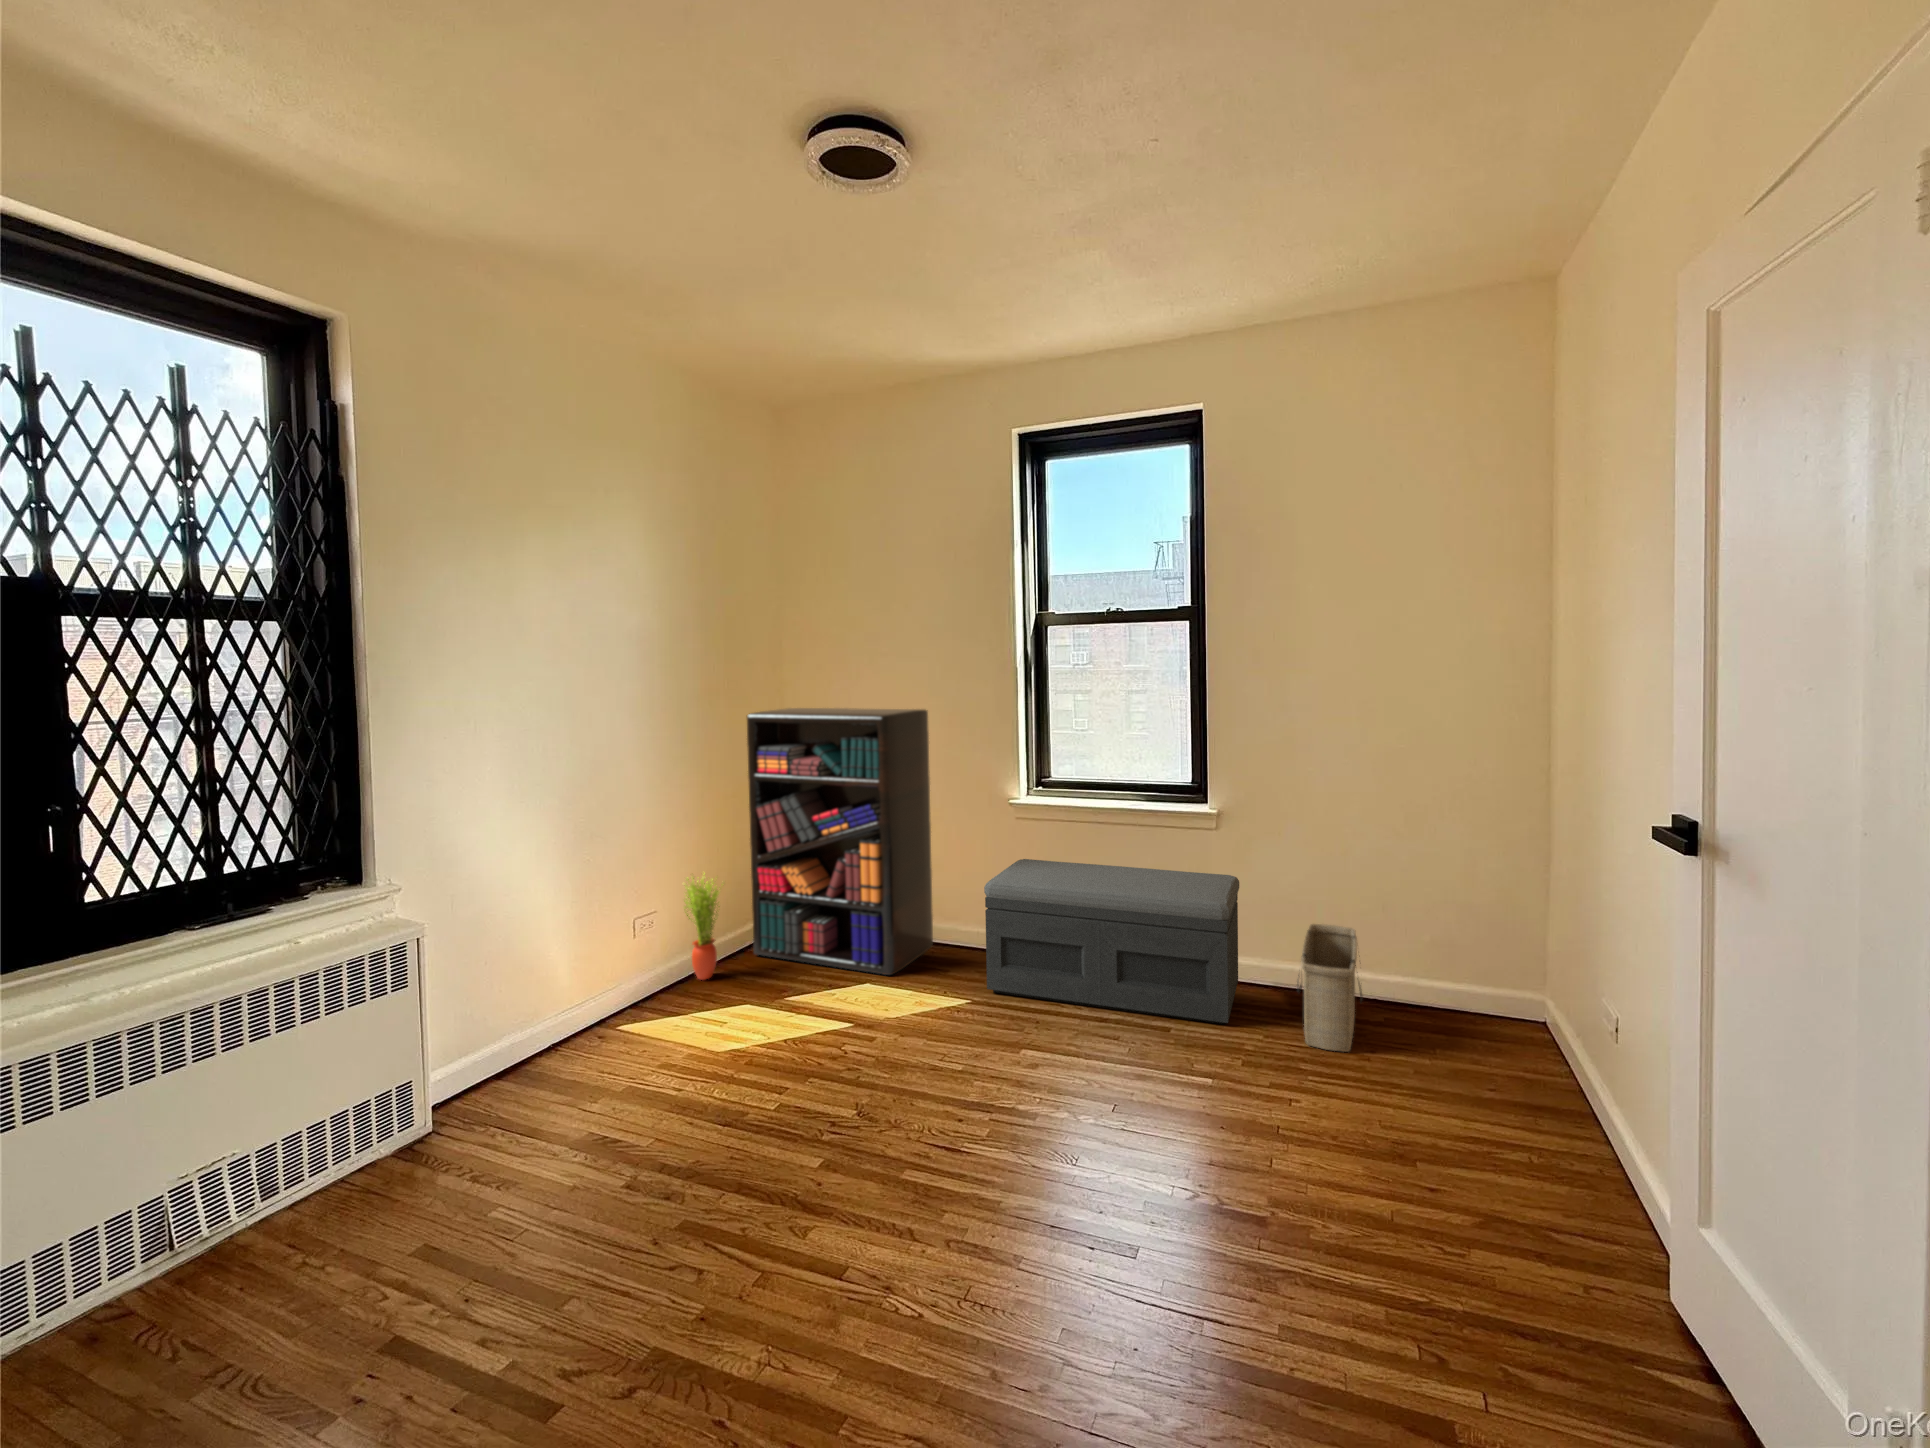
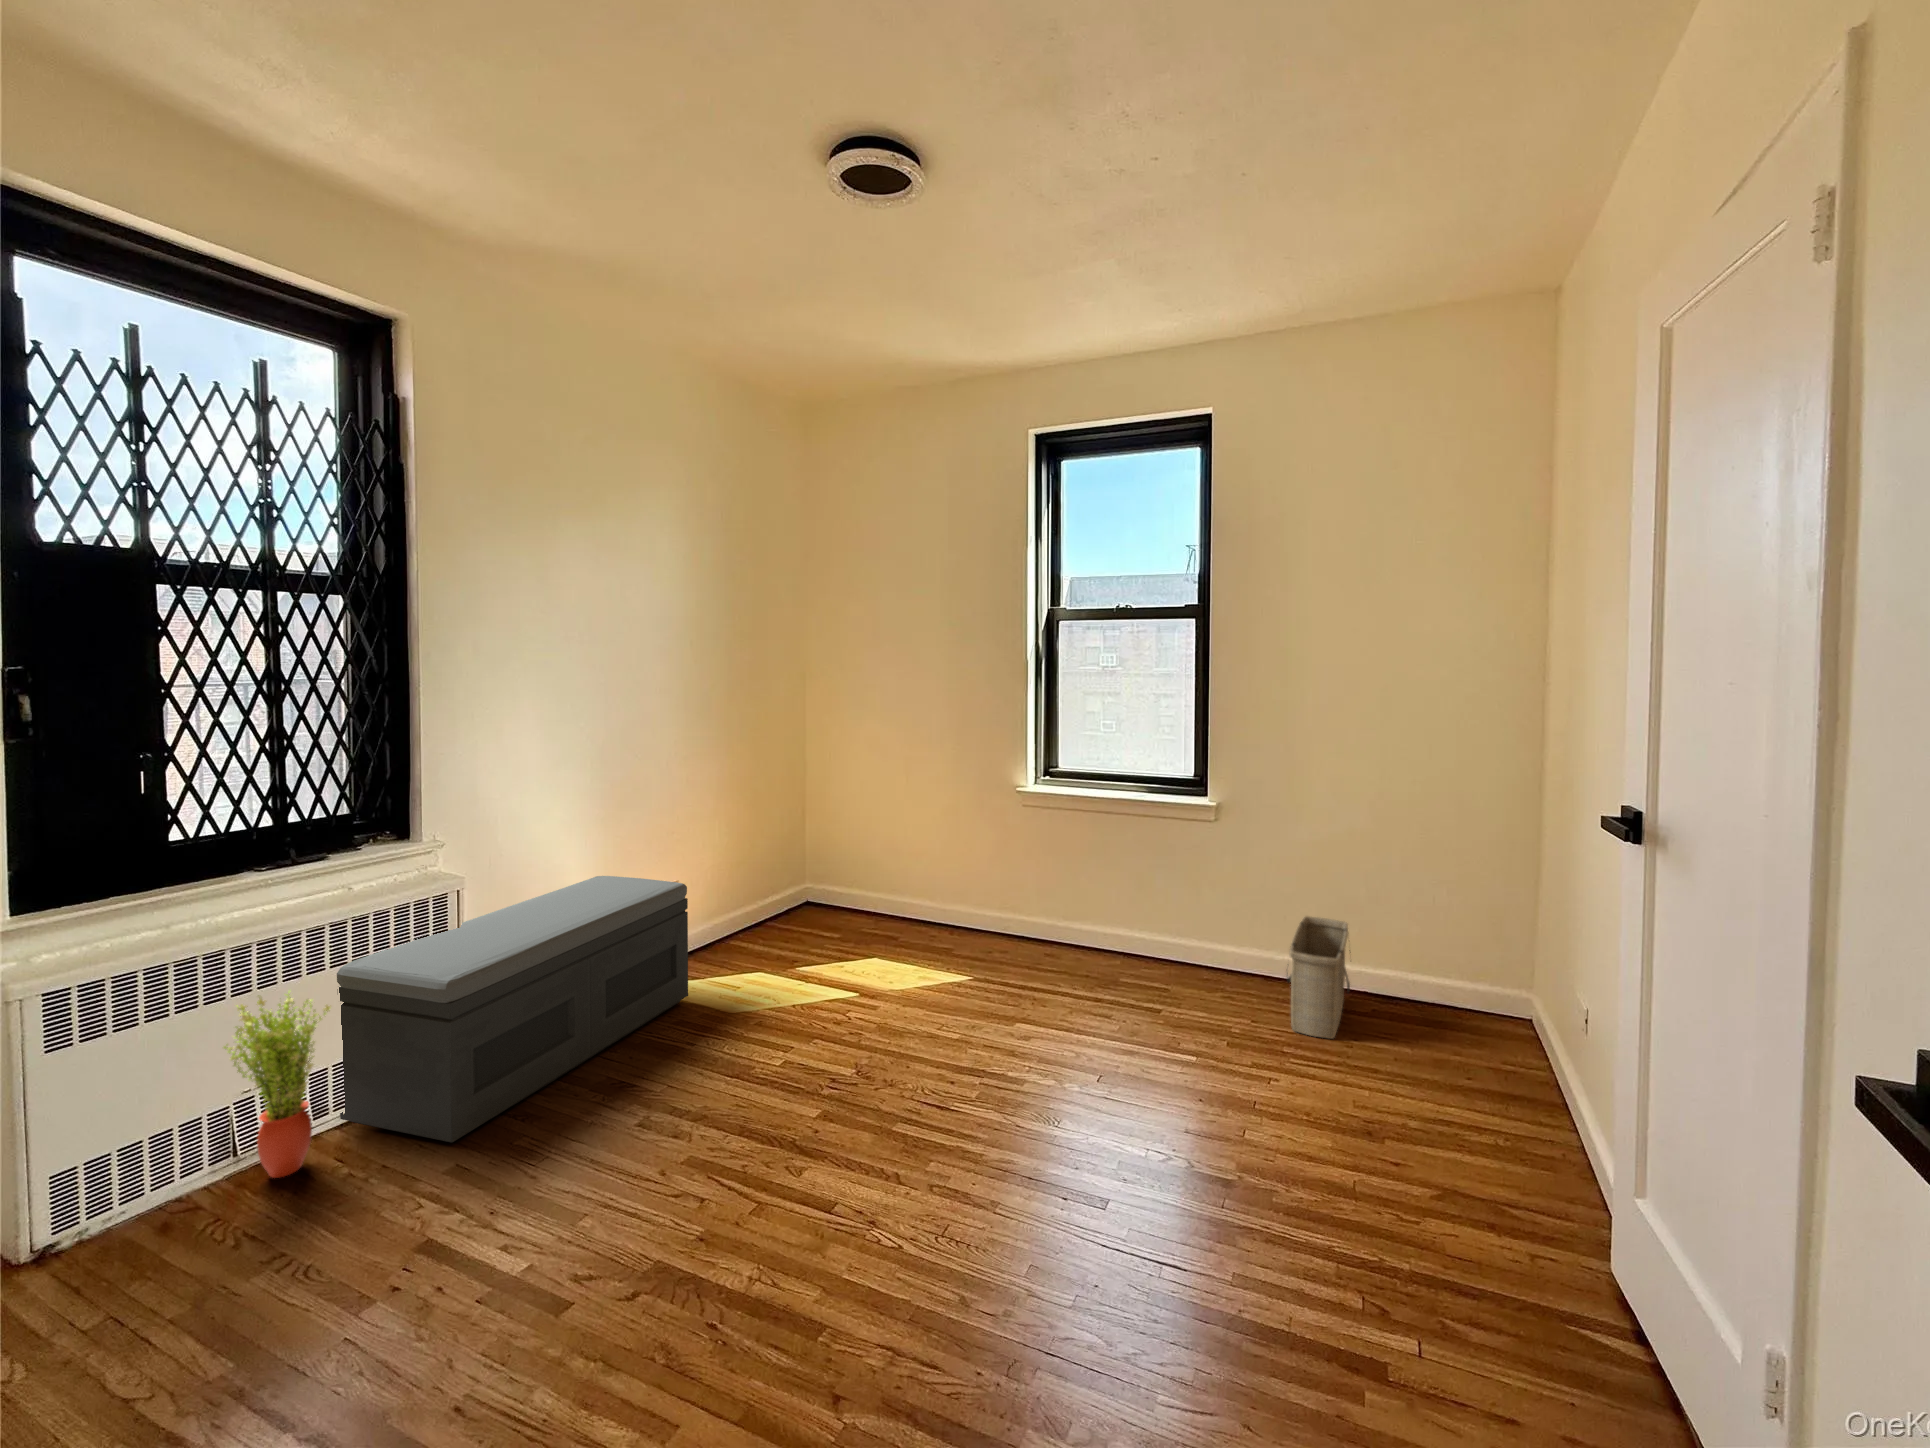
bookshelf: present [747,708,933,975] -> none [769,694,942,952]
storage bench: present [984,859,1239,1024] -> present [337,876,688,1143]
potted plant: present [684,876,724,980] -> present [224,994,331,1178]

